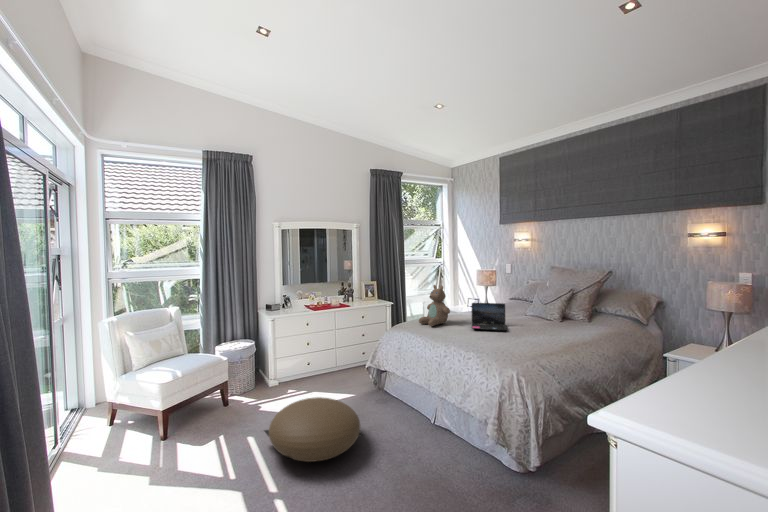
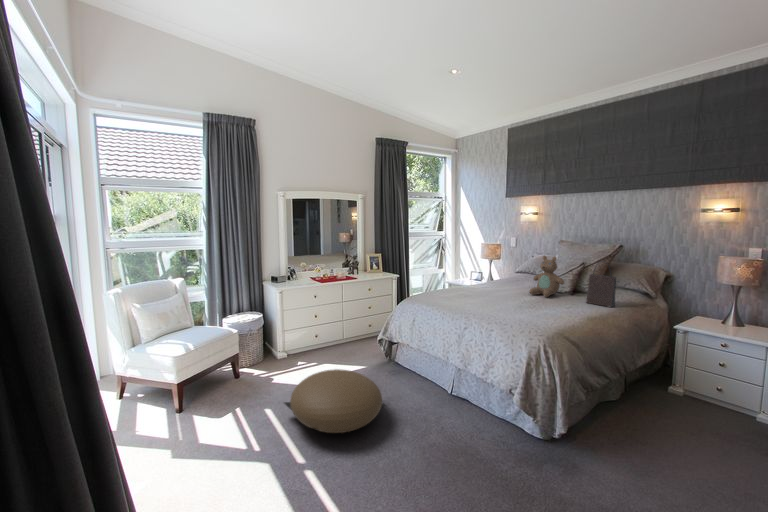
teddy bear: present [419,285,450,326] -> present [529,256,564,297]
handbag: none [572,288,603,335] -> present [586,268,619,307]
laptop: present [472,303,507,331] -> none [486,275,523,303]

